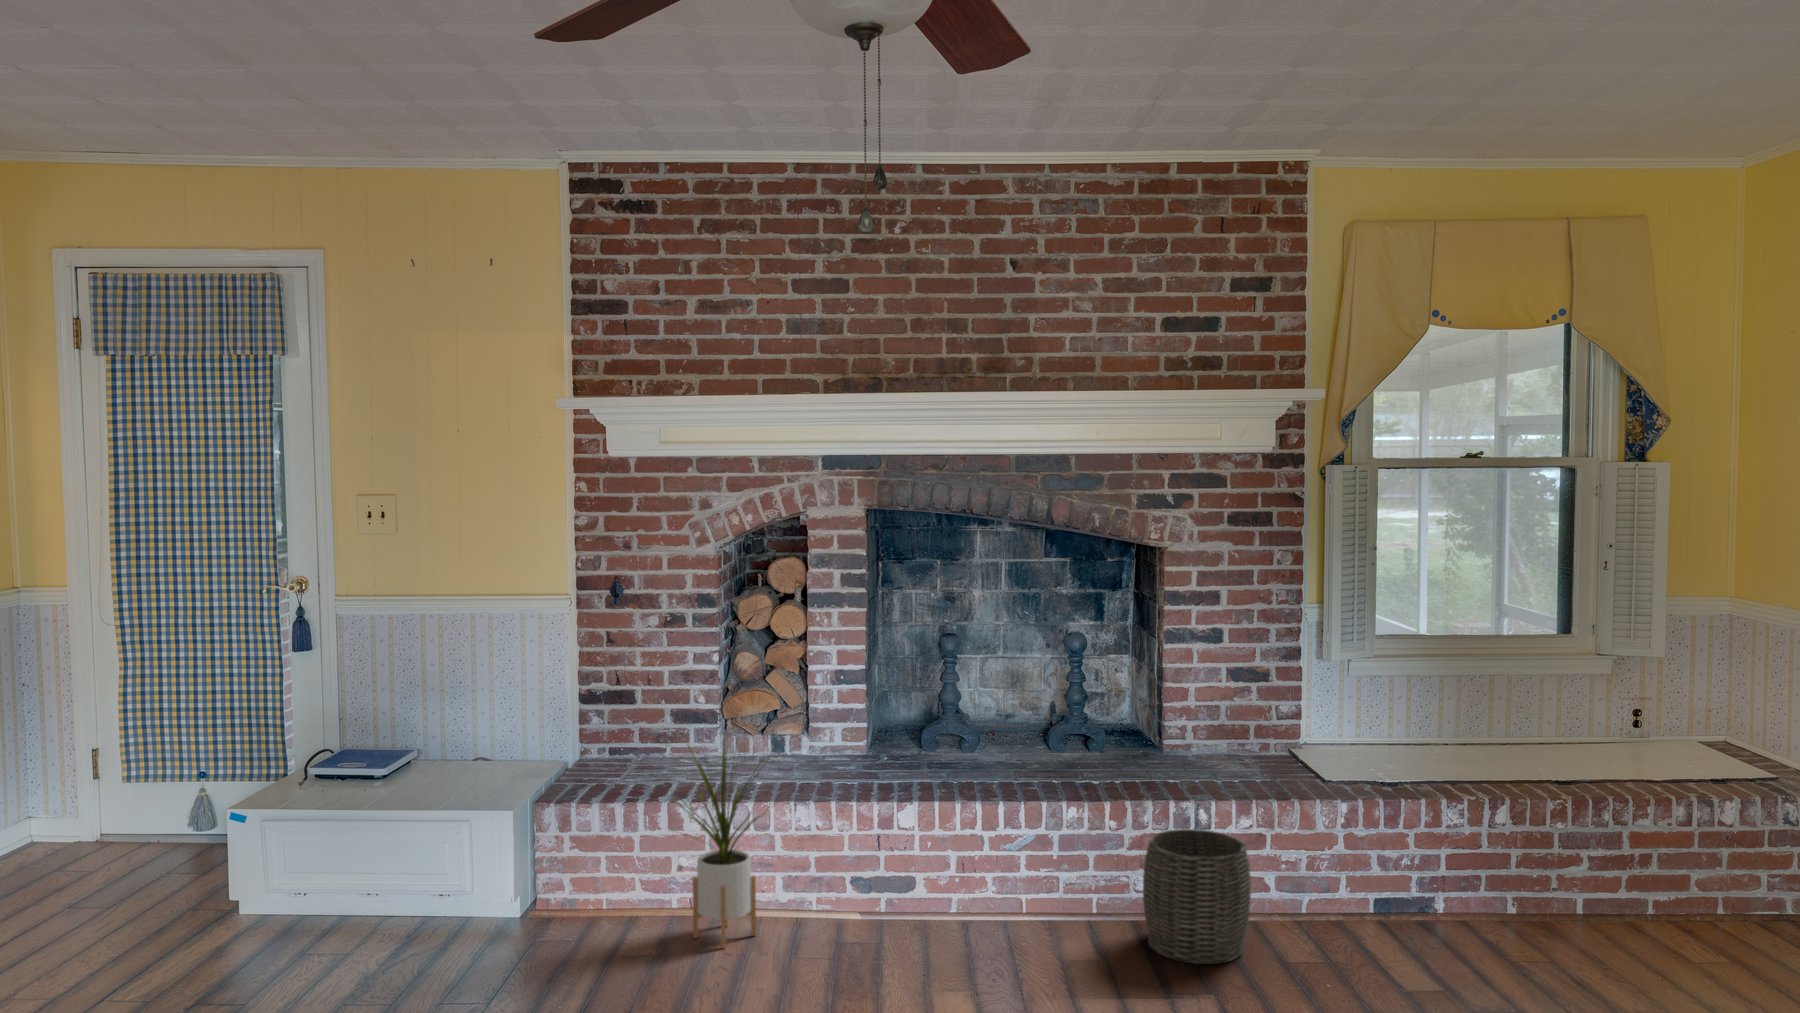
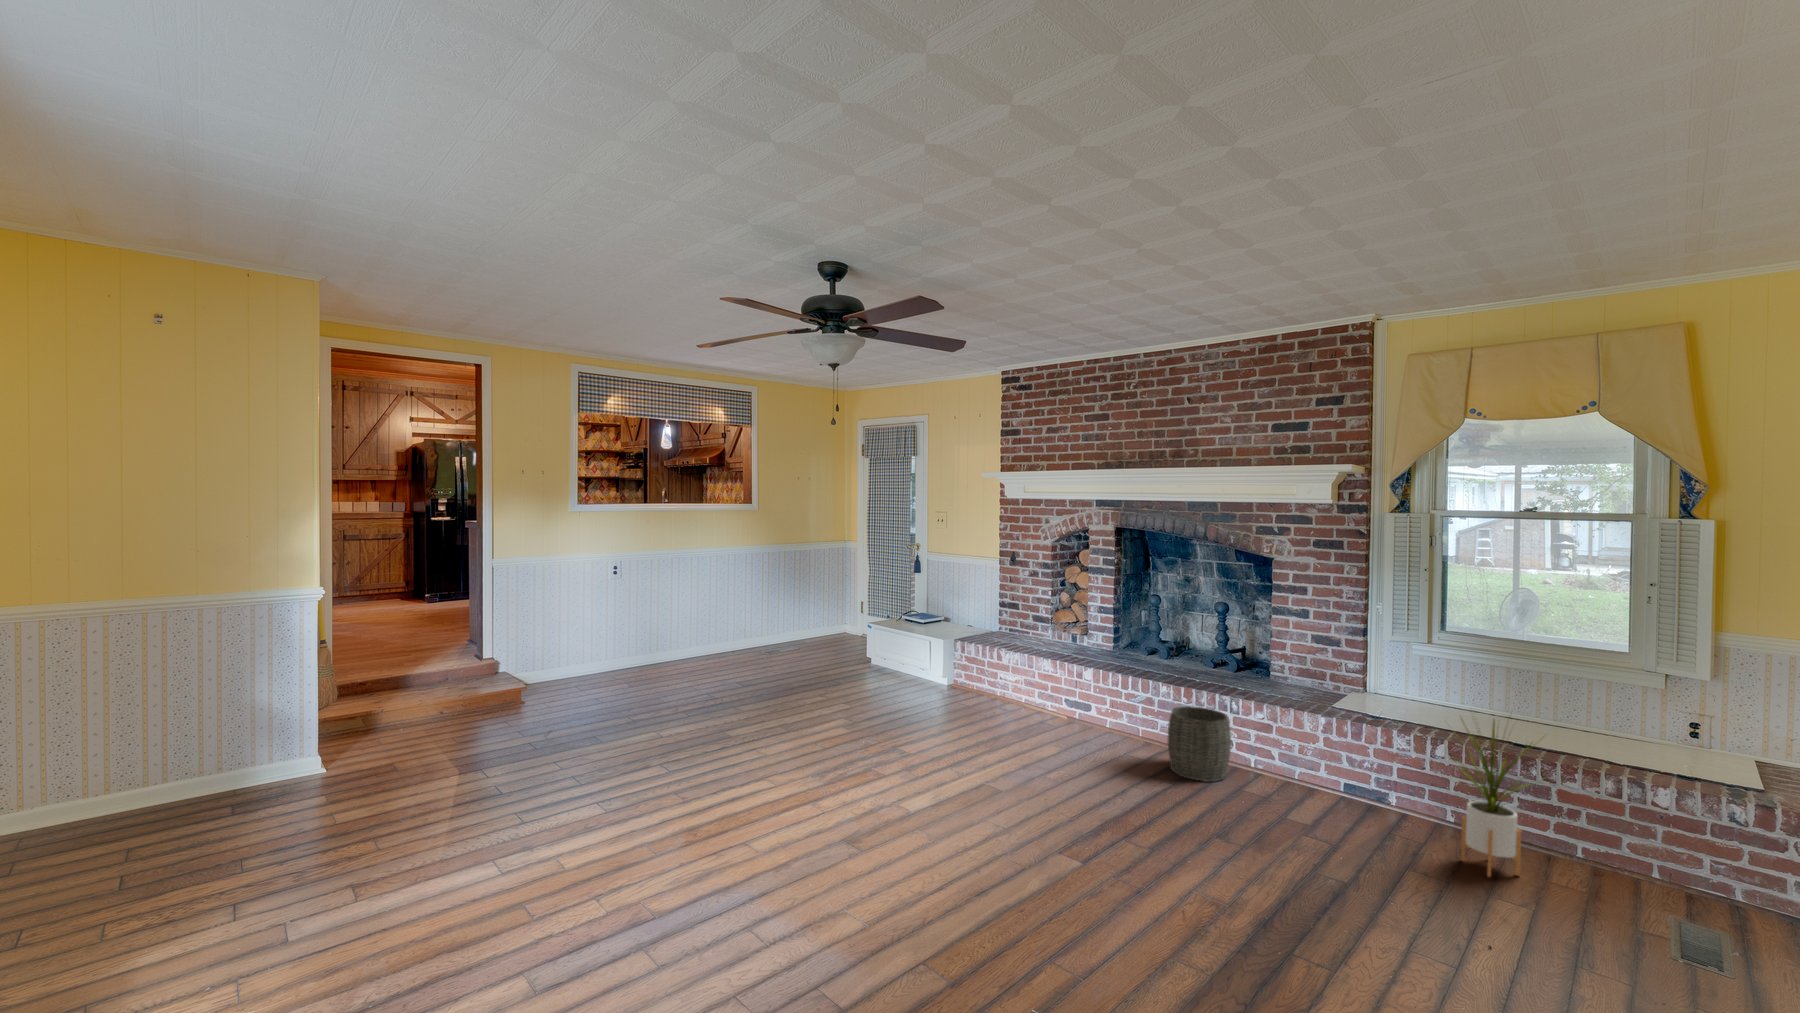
house plant: present [680,739,777,948] -> present [1459,720,1527,877]

